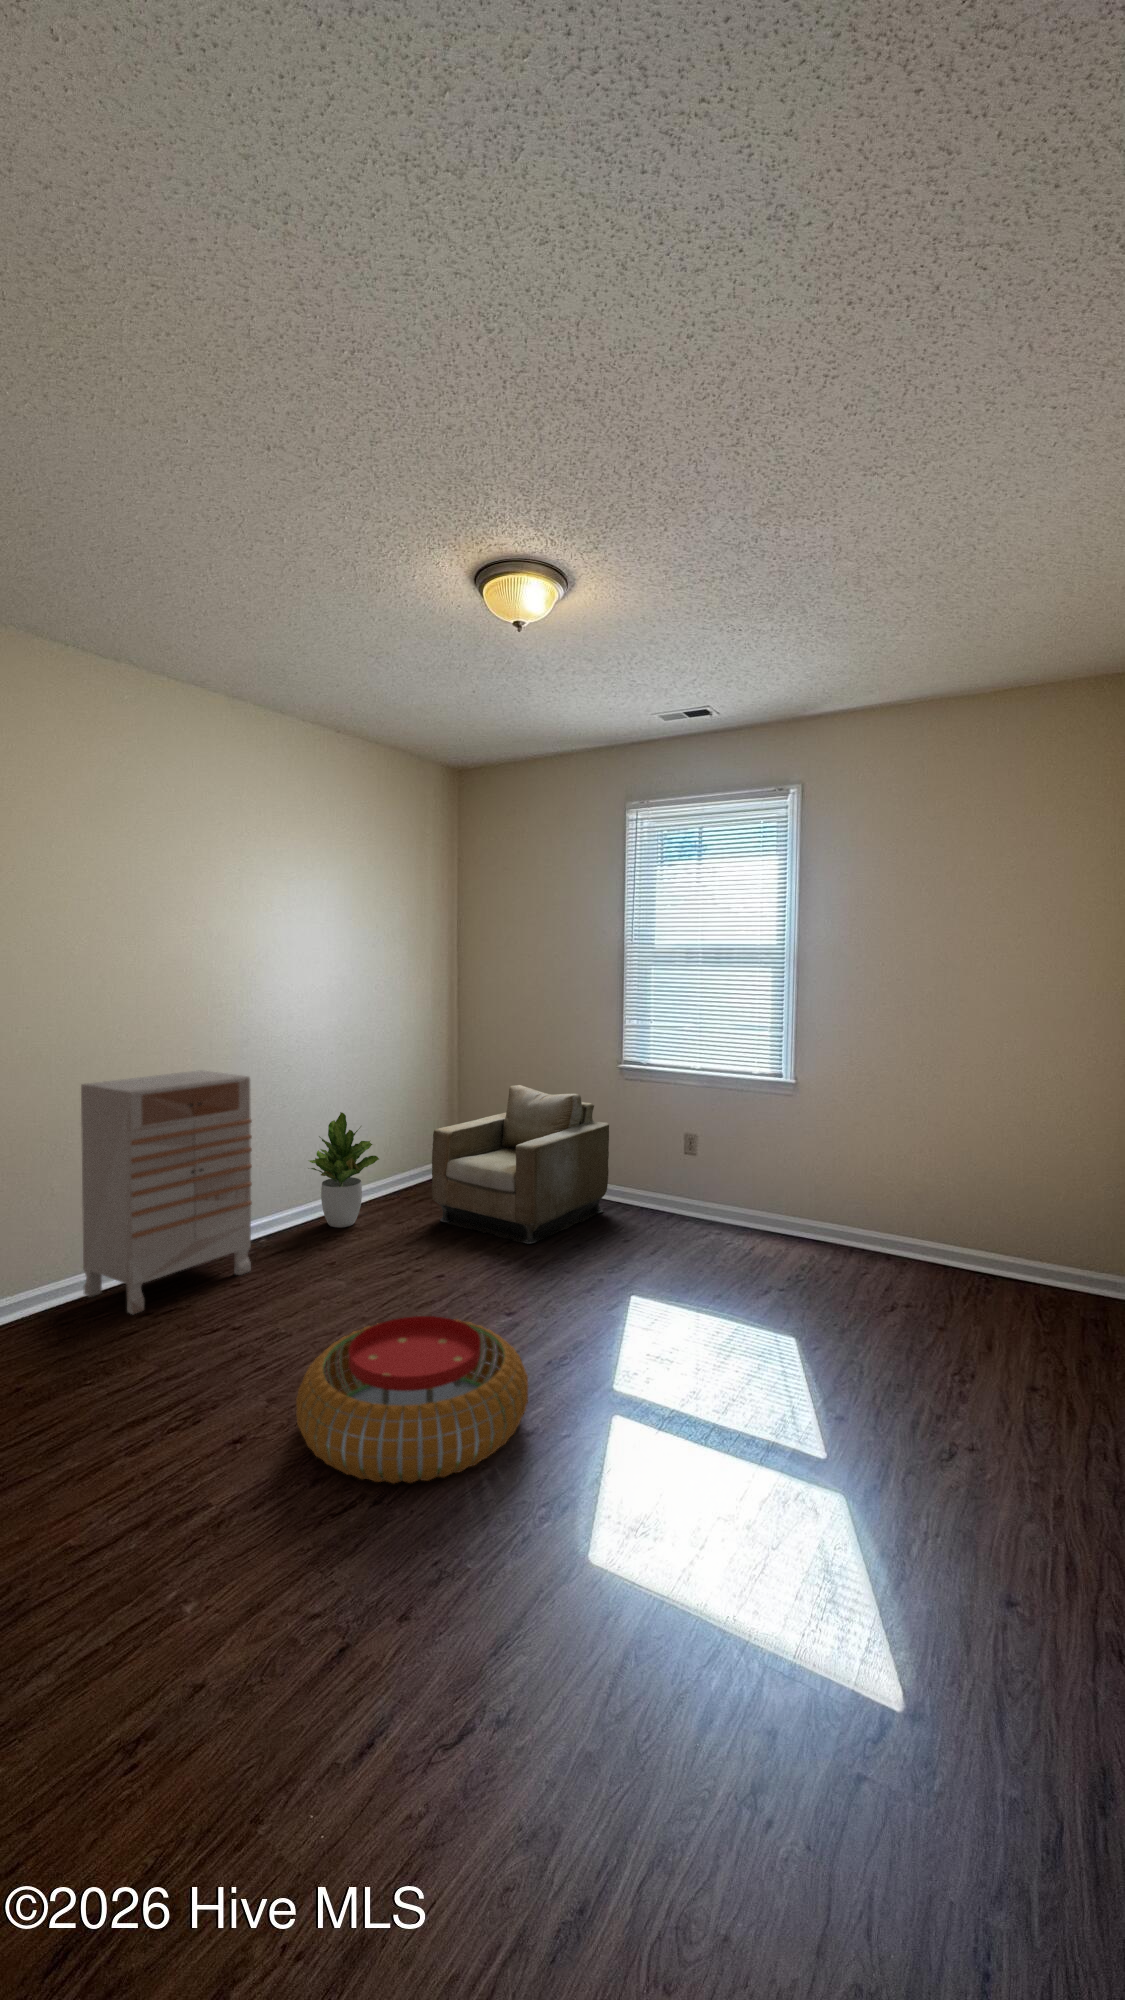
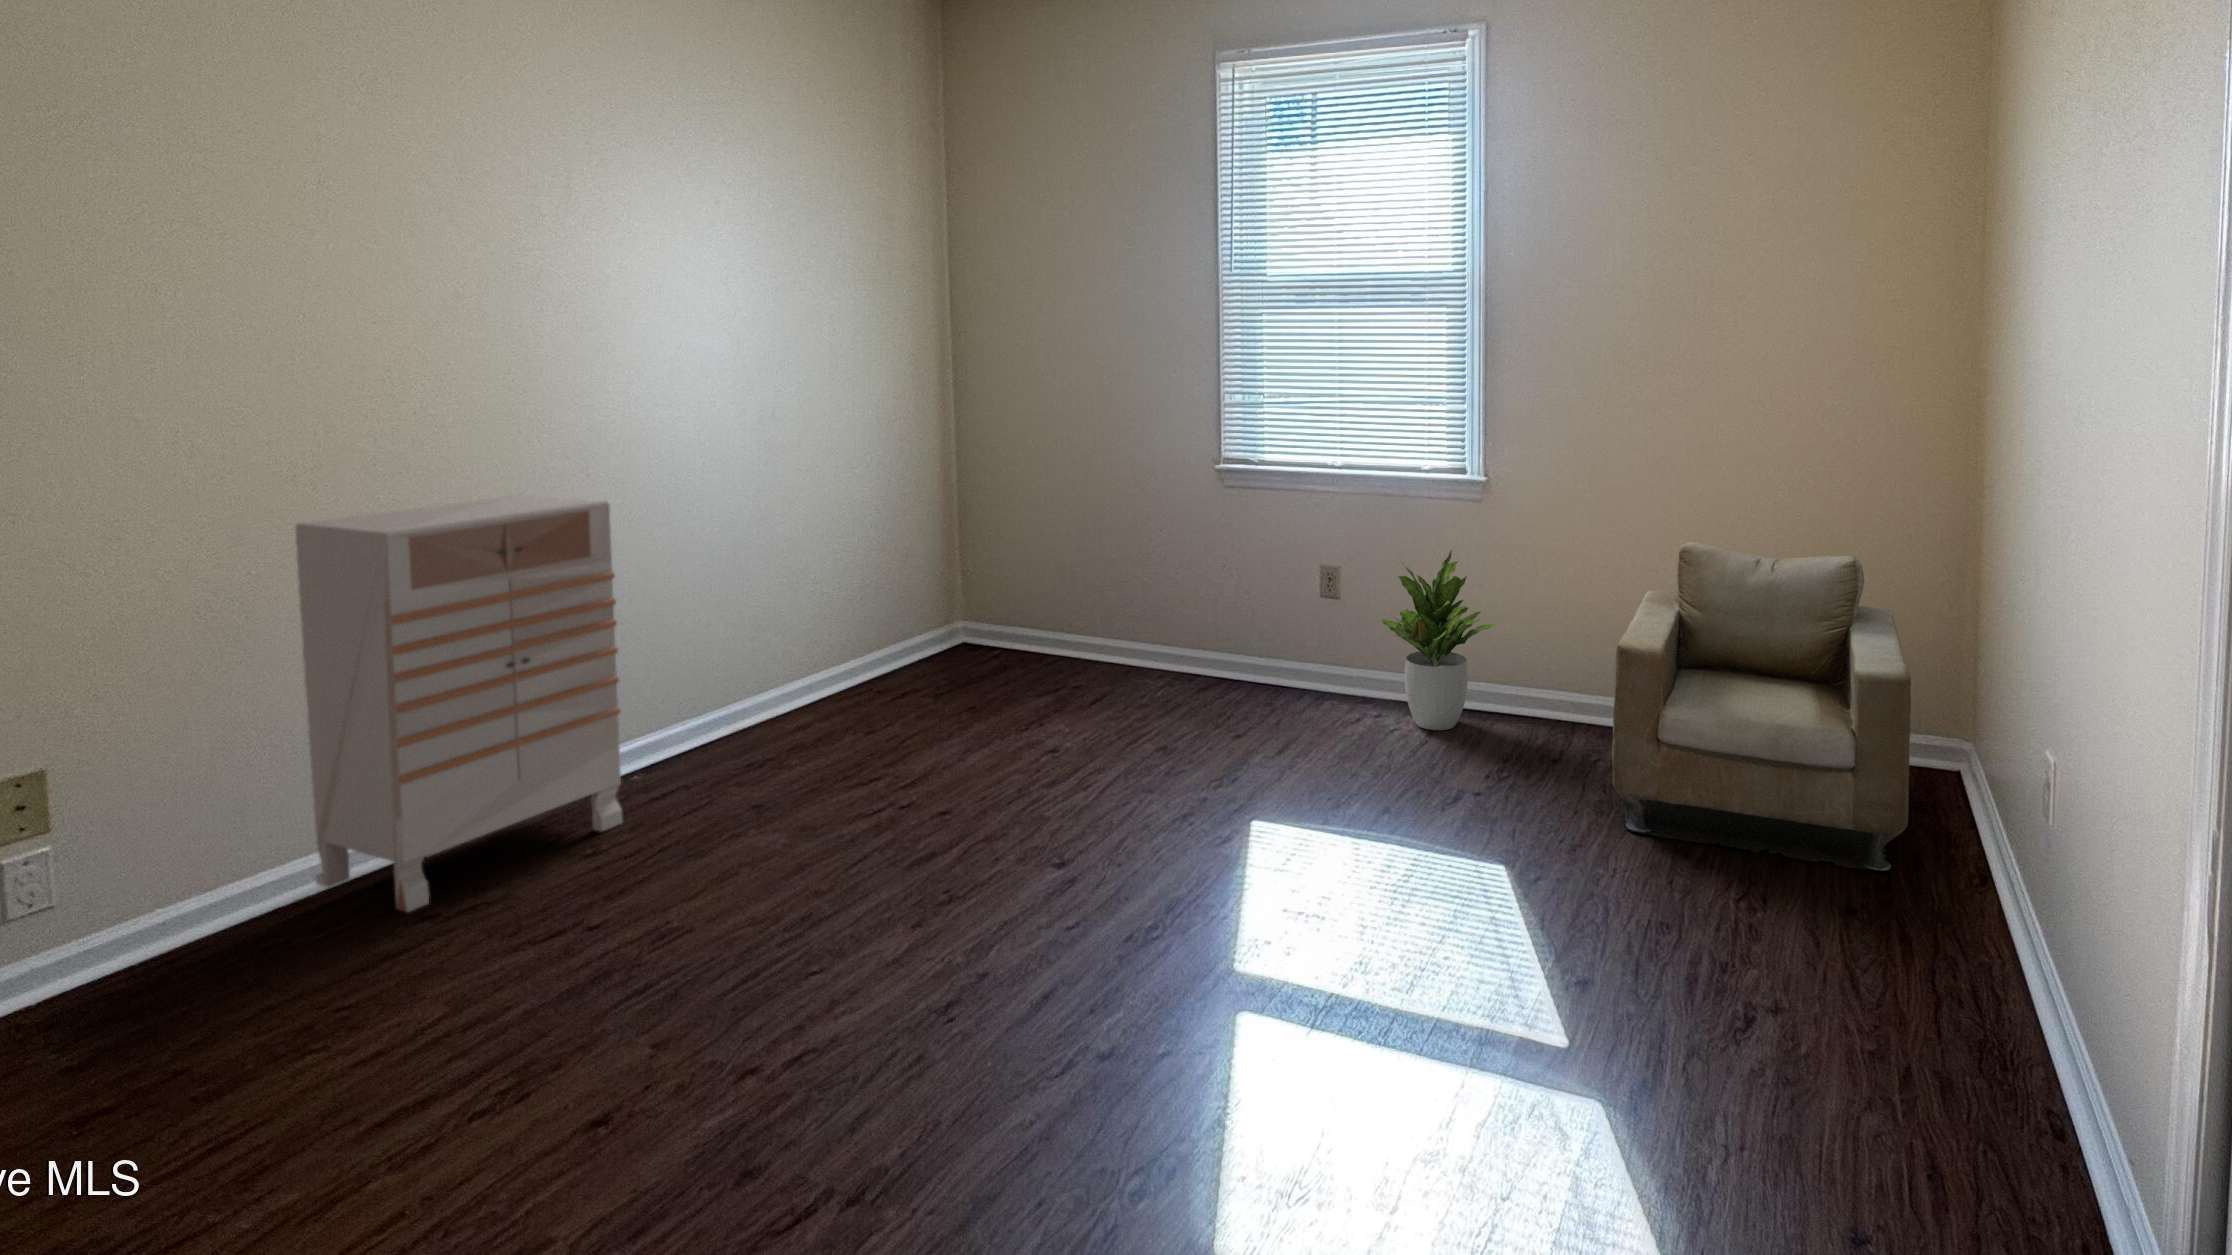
armchair: present [432,1085,609,1244] -> present [1612,542,1911,872]
potted plant: present [309,1112,379,1227] -> present [1382,550,1495,730]
pouf: present [296,1316,528,1483] -> none [702,877,1101,1164]

